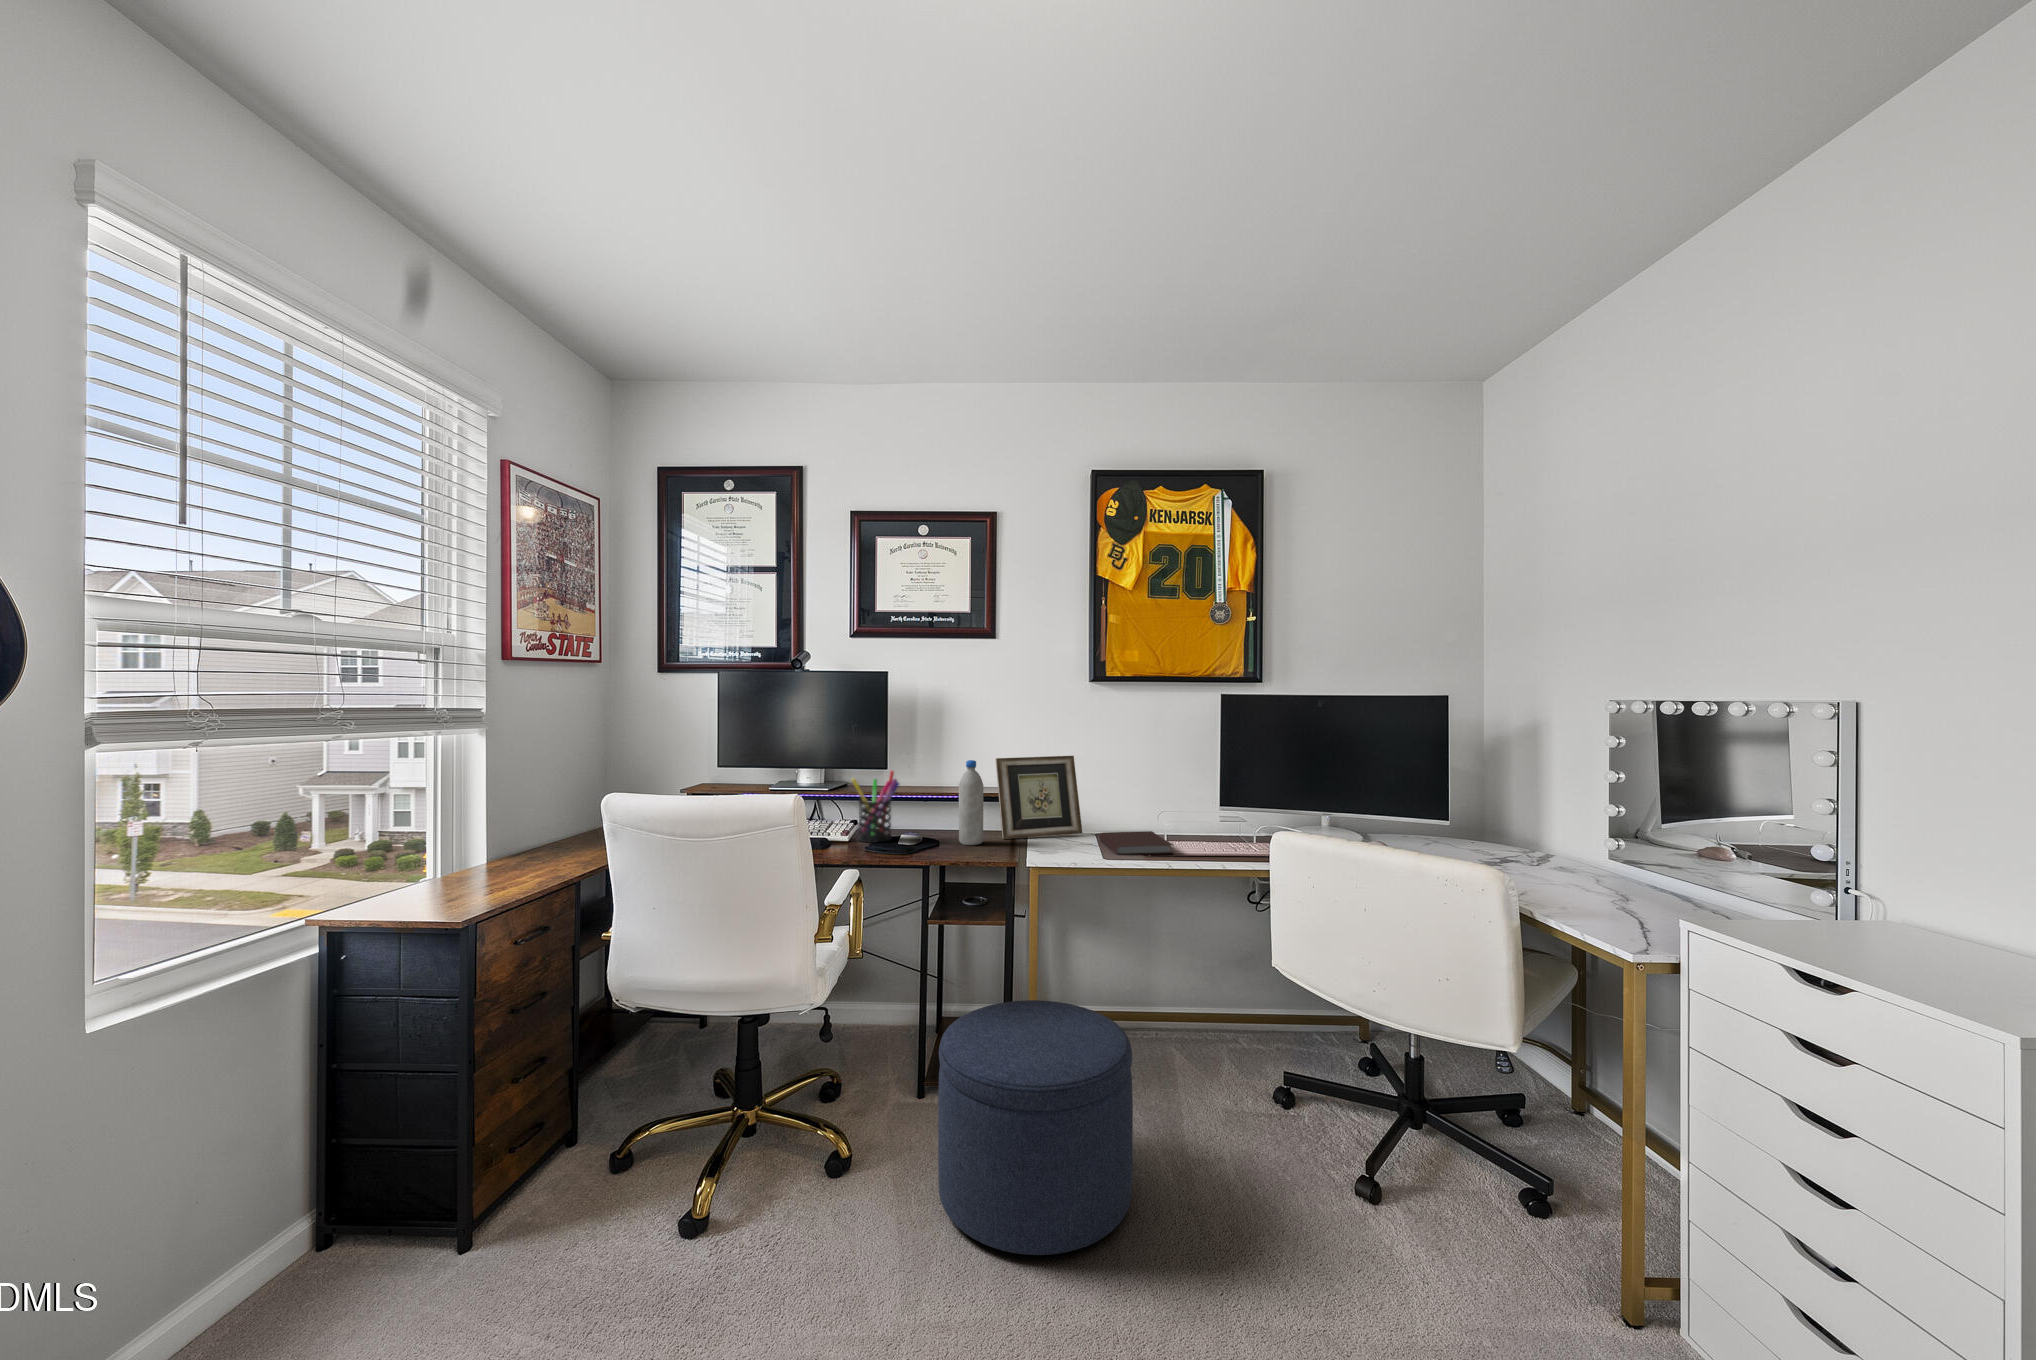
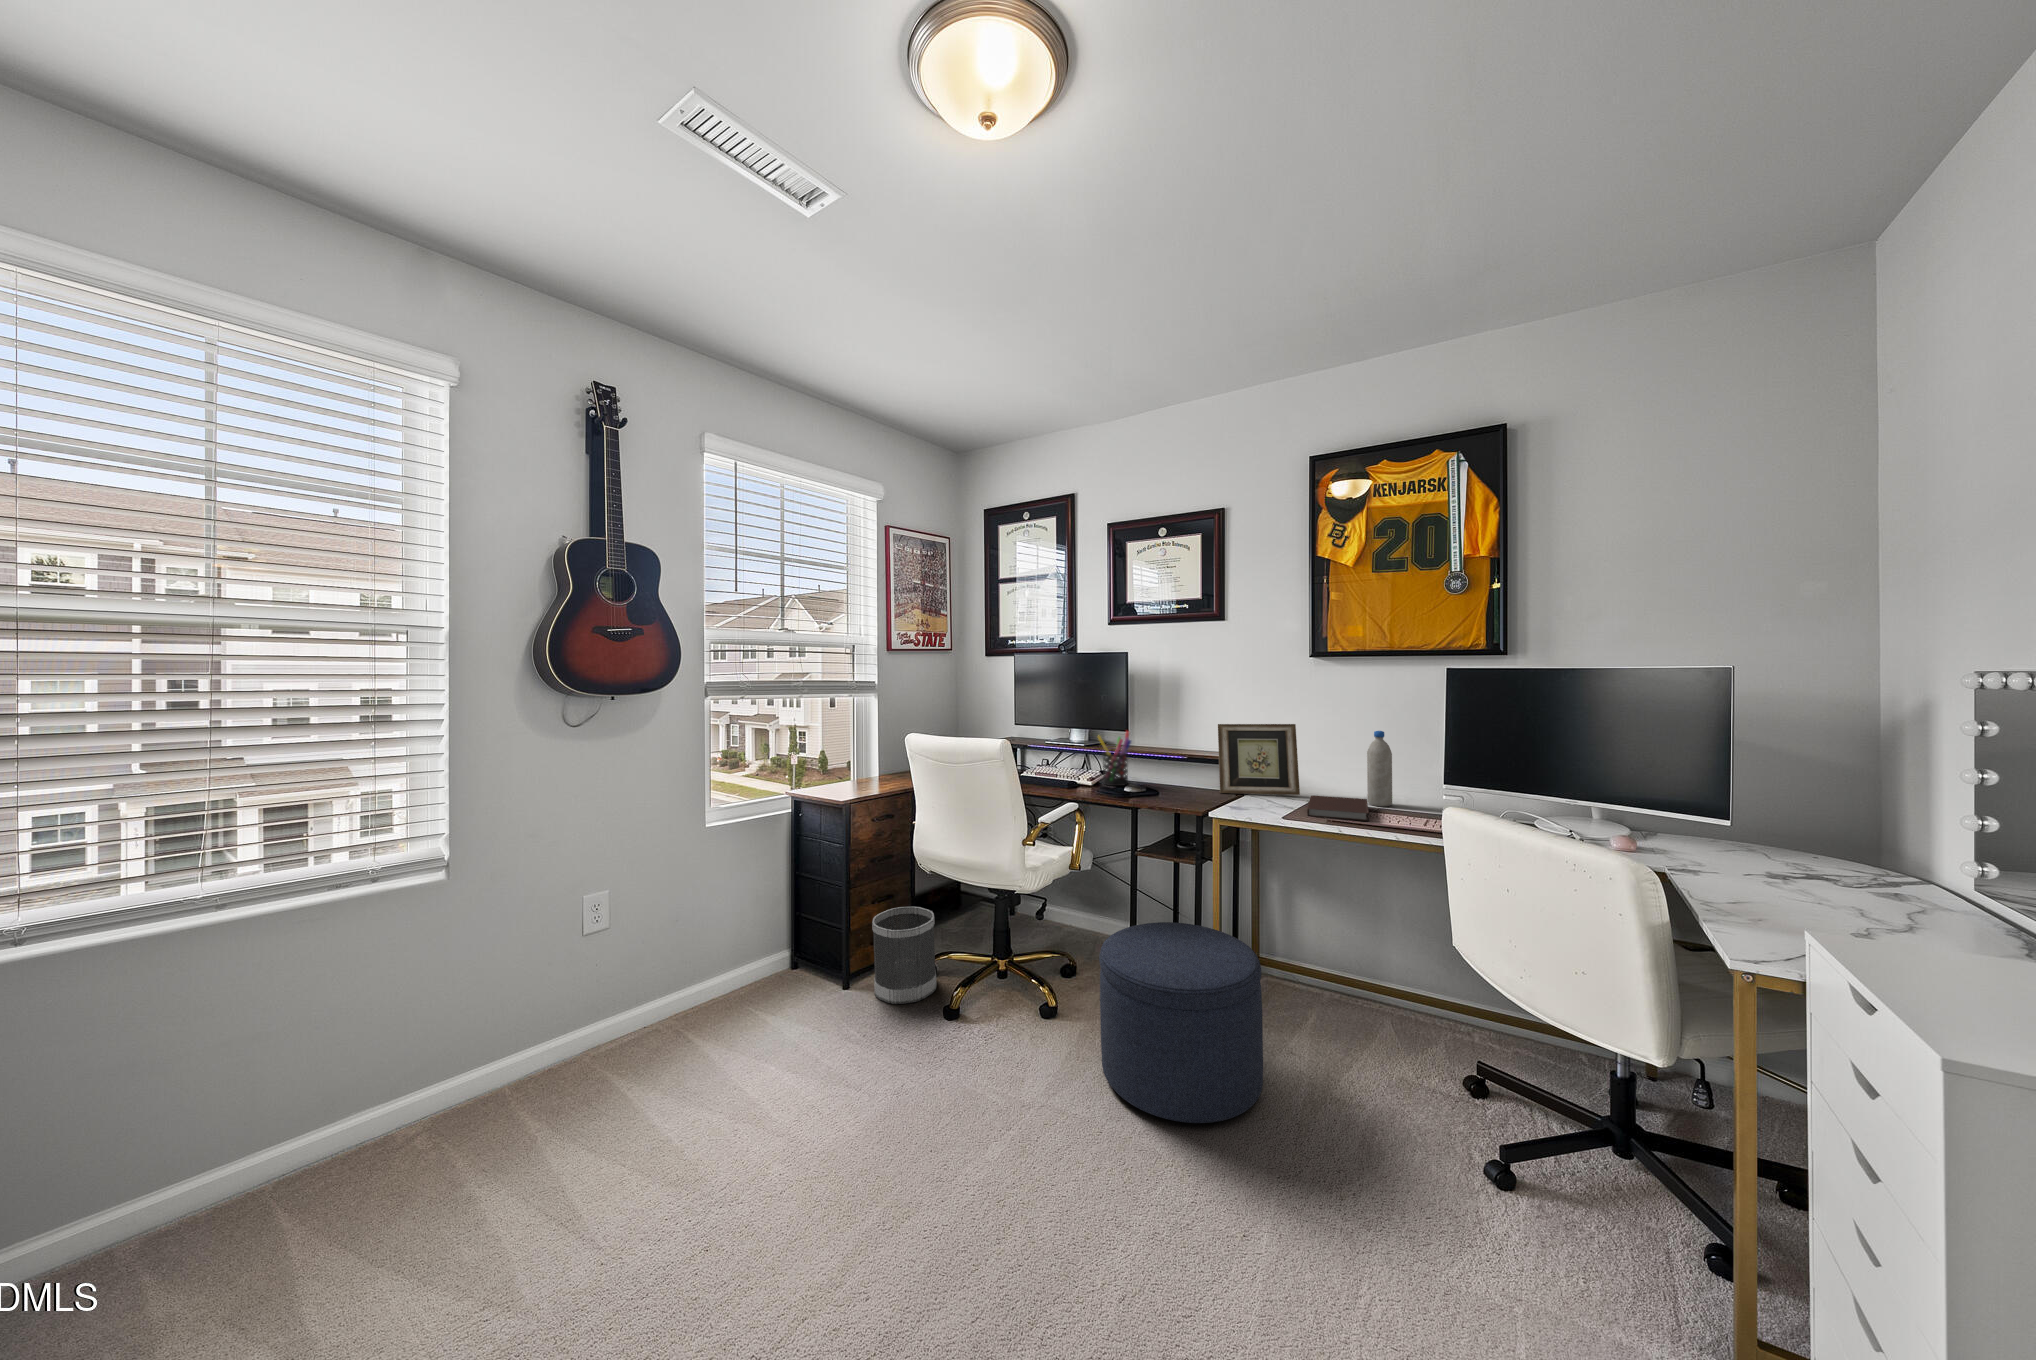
water bottle: present [959,760,983,845] -> present [1367,731,1392,807]
wastebasket: none [524,1064,640,1239] -> present [872,907,937,1004]

